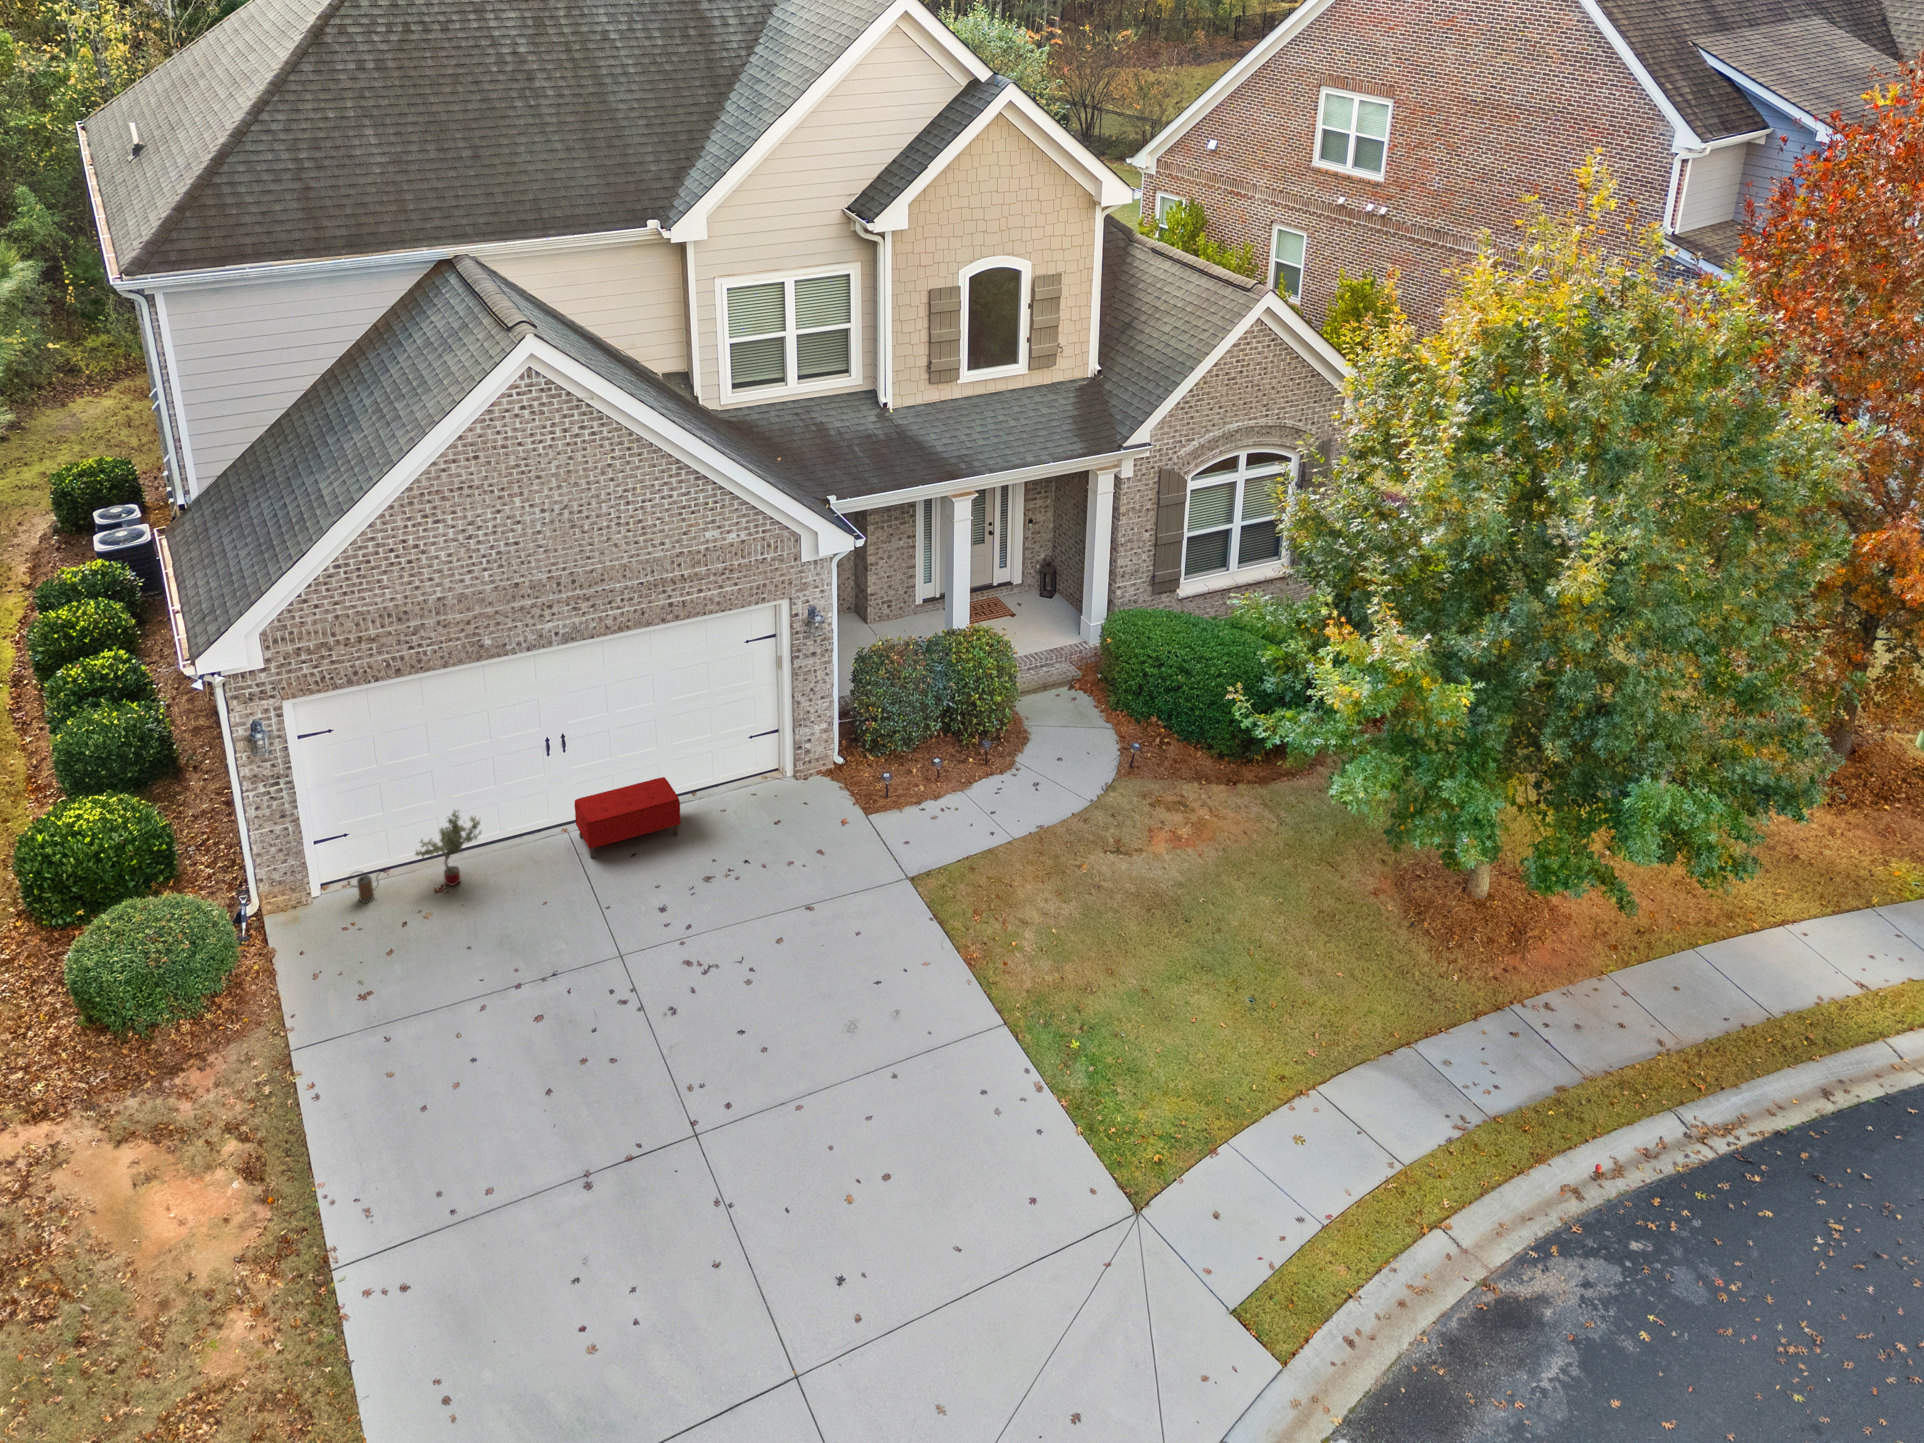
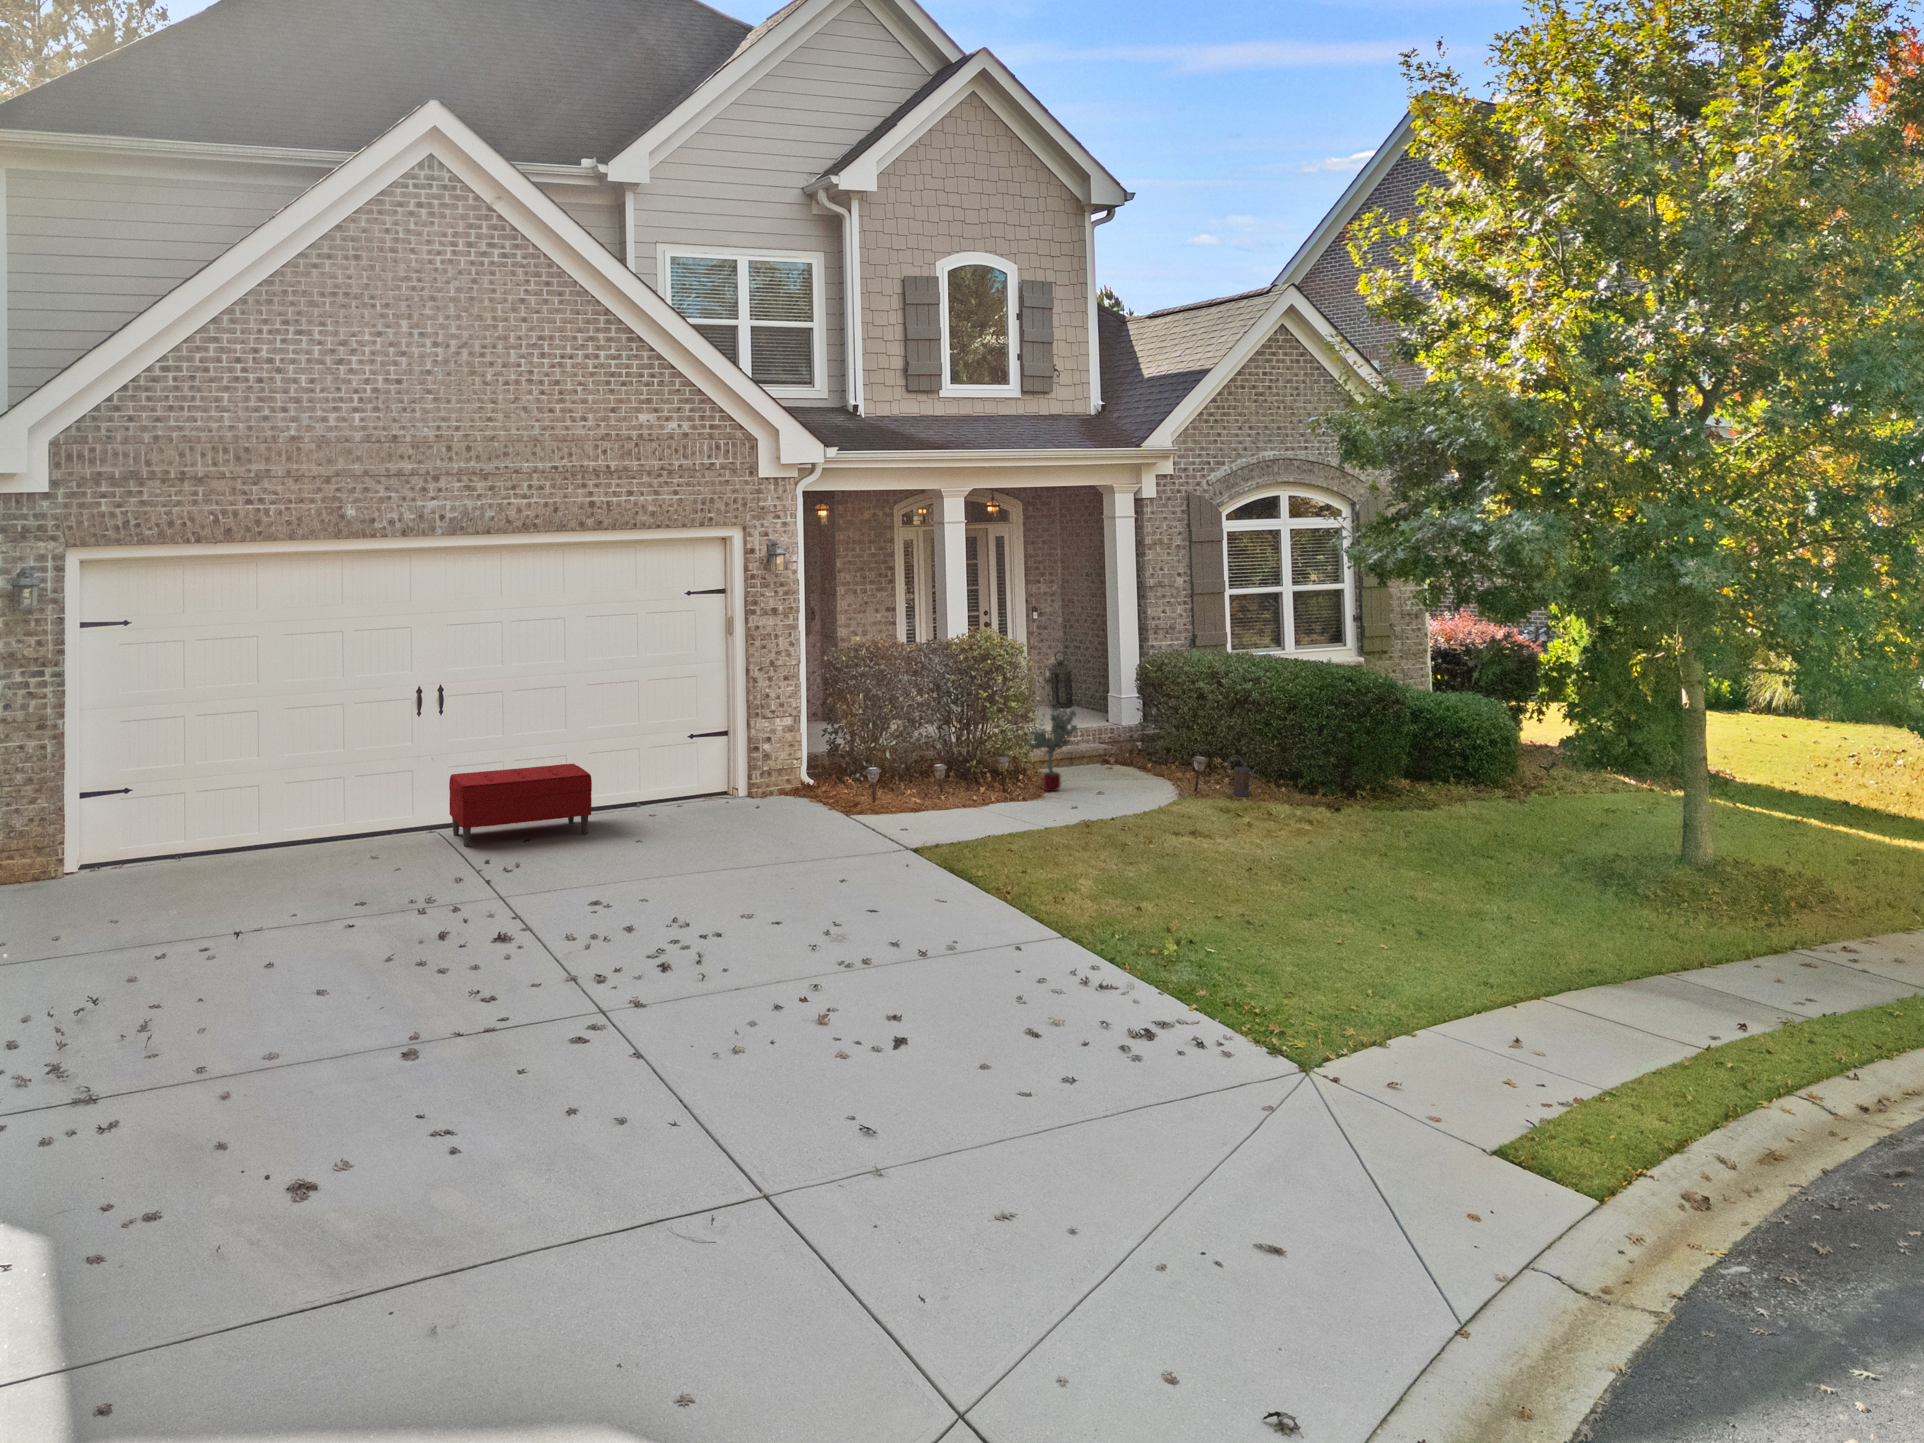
potted tree: present [415,811,482,886] -> present [1026,702,1078,791]
watering can: present [348,871,374,903] -> present [1228,755,1257,796]

